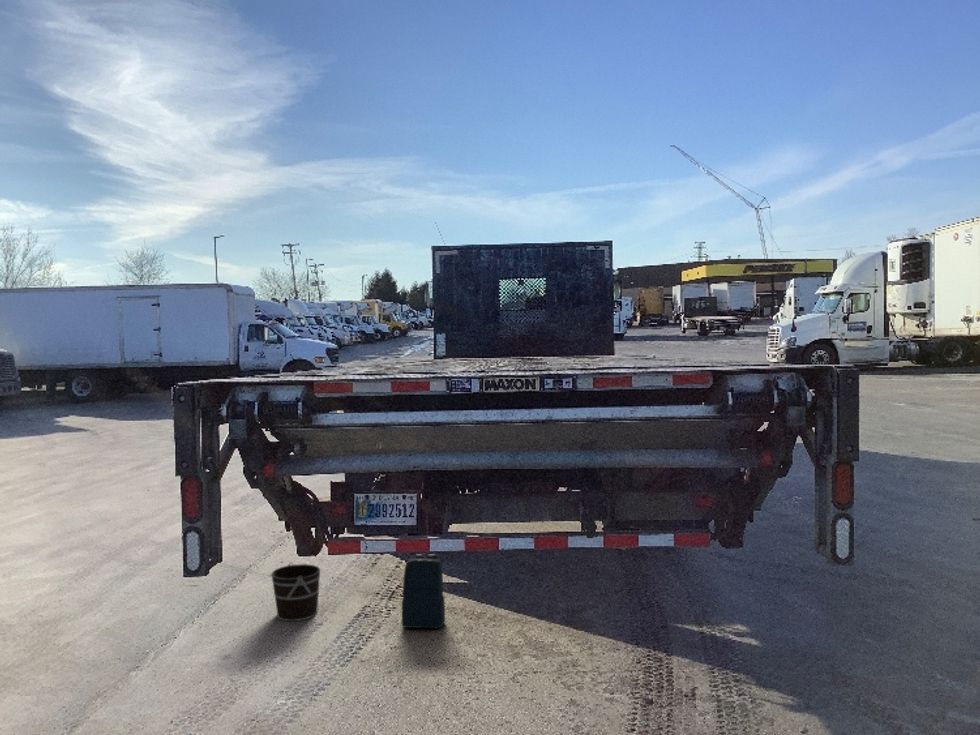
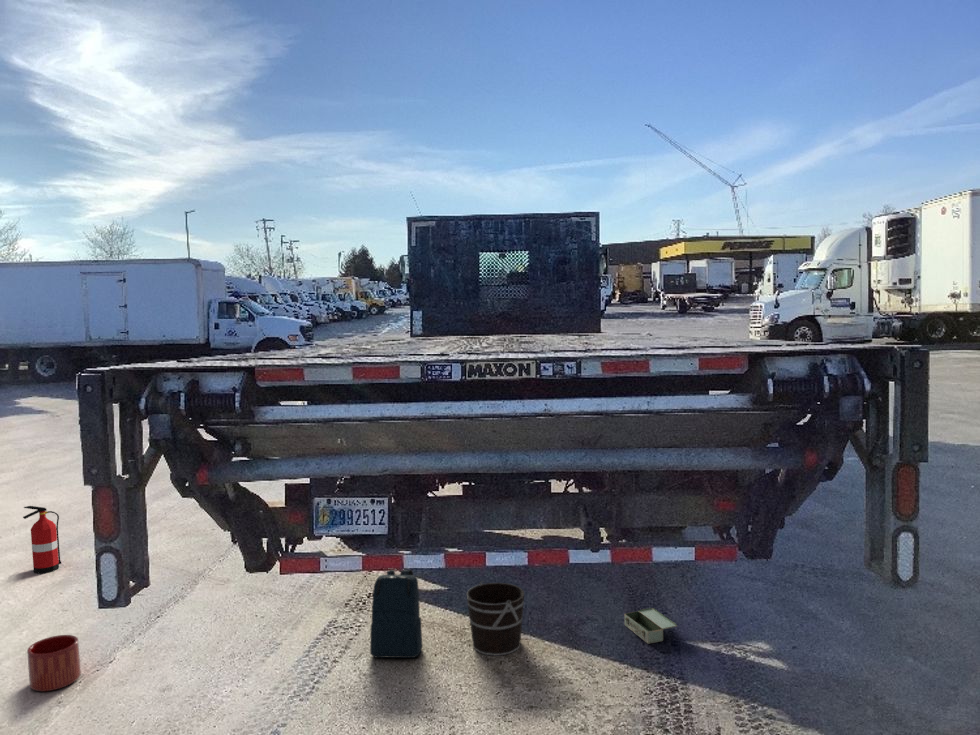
fire extinguisher: none [97,505,128,564] -> present [23,506,61,573]
bucket: present [271,564,320,621] -> present [467,583,524,655]
toolbox: none [619,592,663,620] -> present [624,608,677,644]
planter: none [120,605,161,650] -> present [27,635,81,691]

